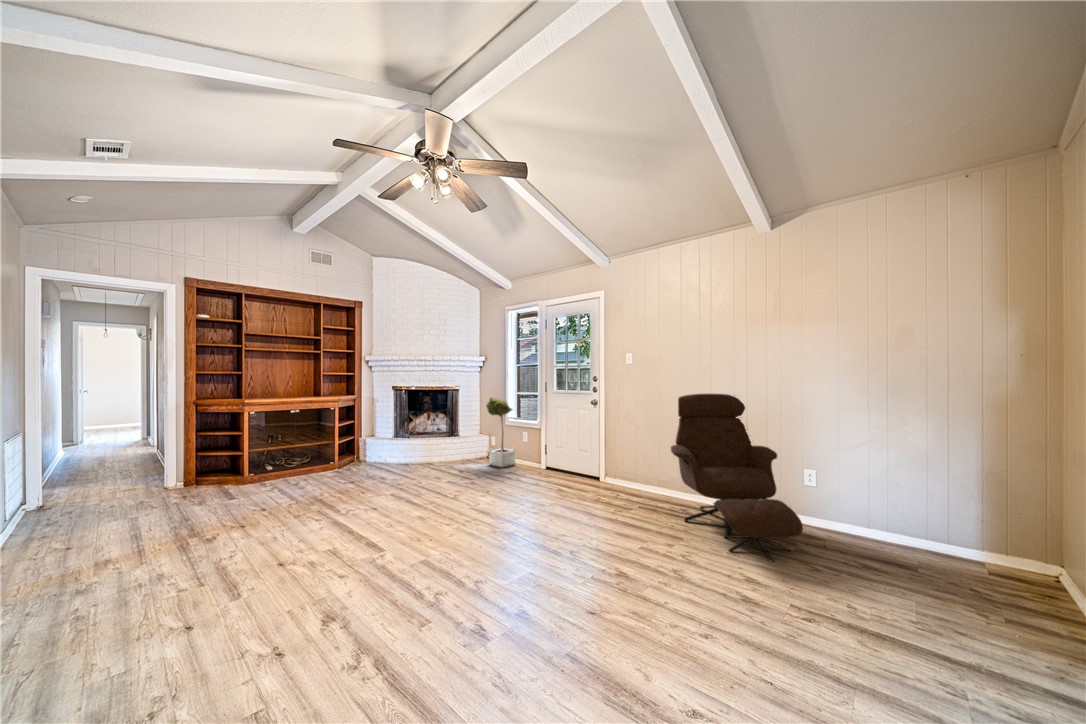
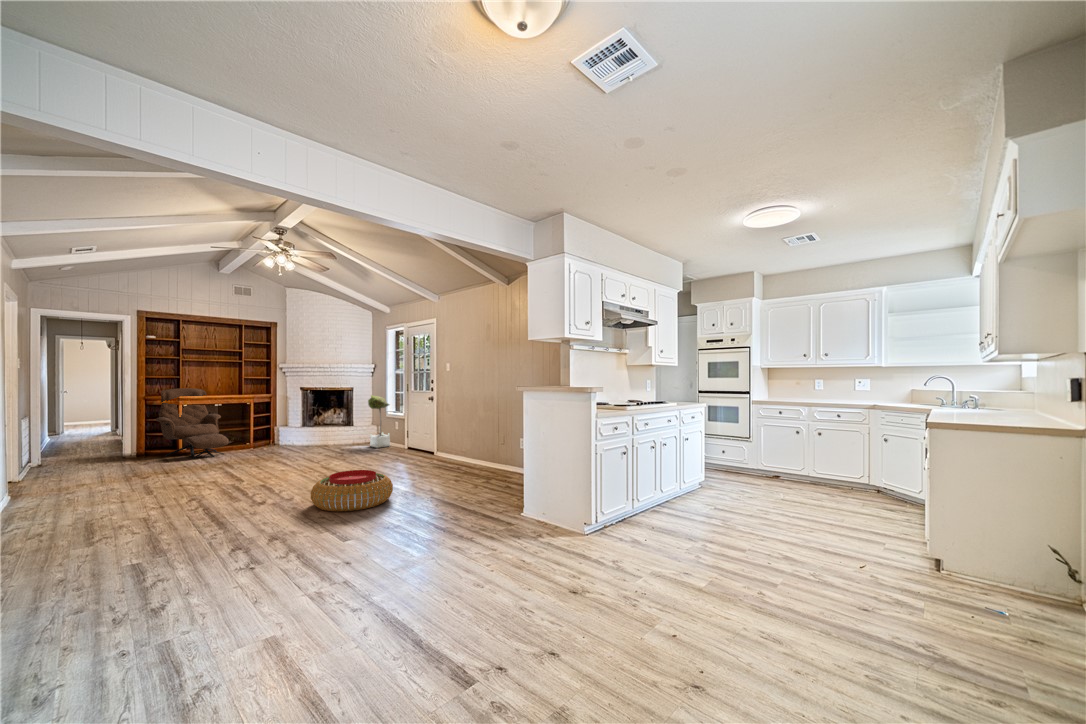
lounge chair: present [671,394,803,562] -> present [156,388,229,459]
pouf: none [569,546,724,659] -> present [311,470,393,512]

